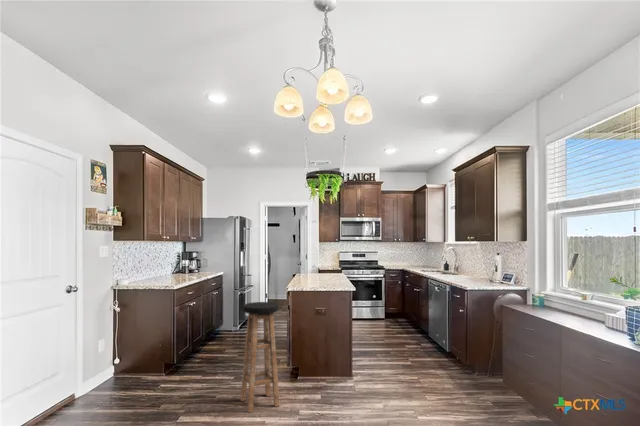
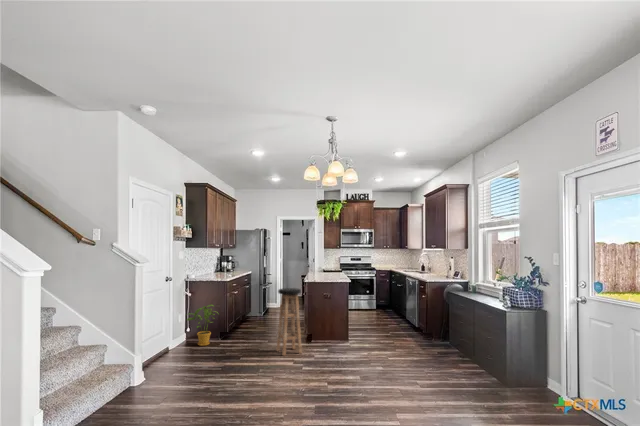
house plant: none [106,326,160,388] -> present [187,305,216,346]

